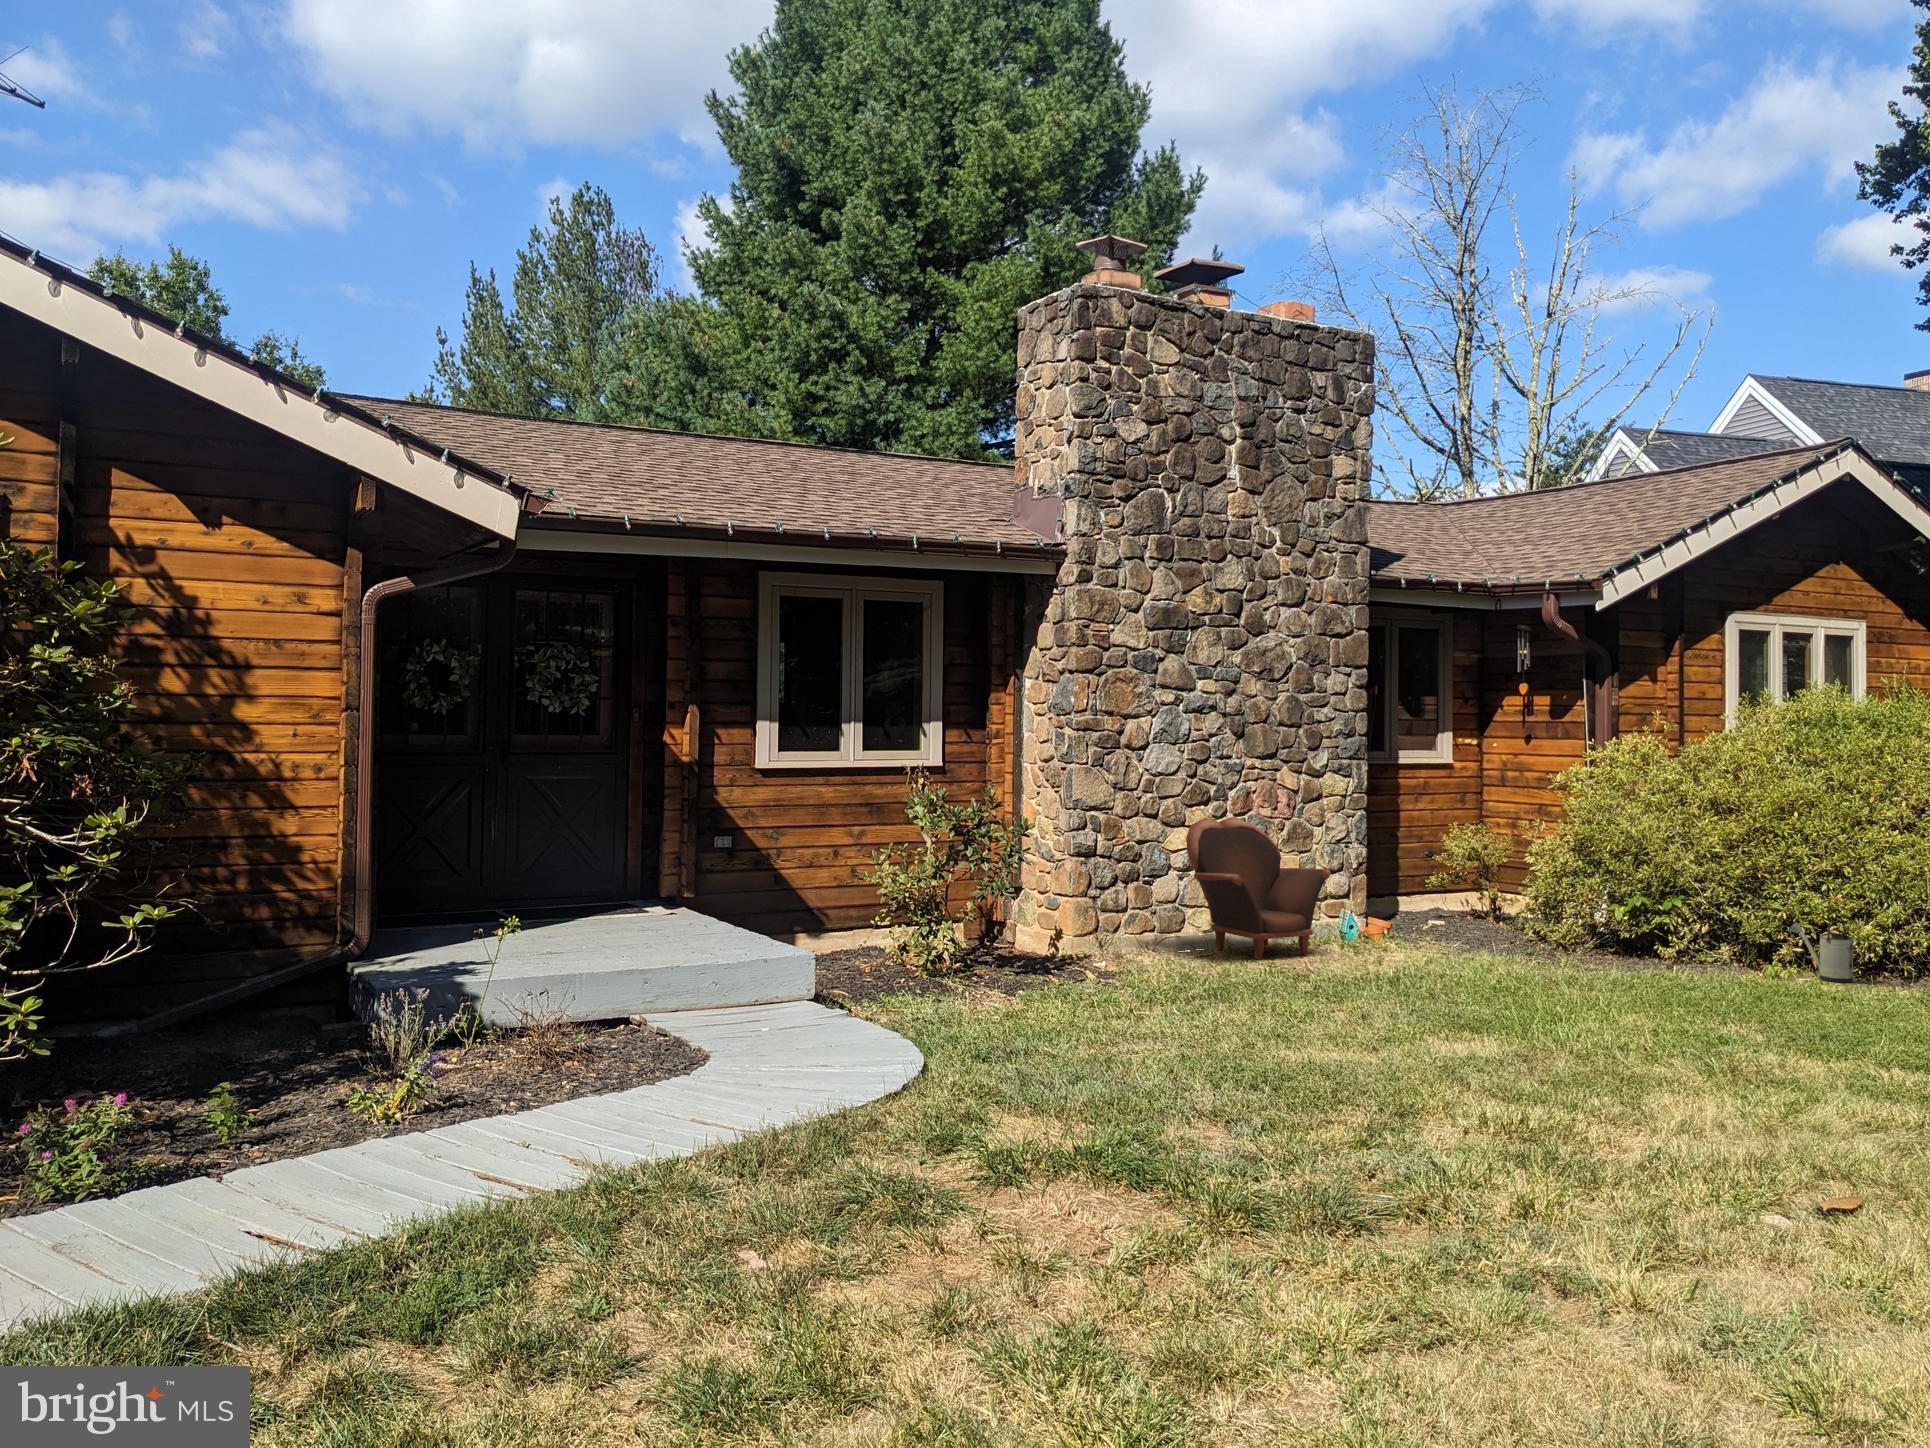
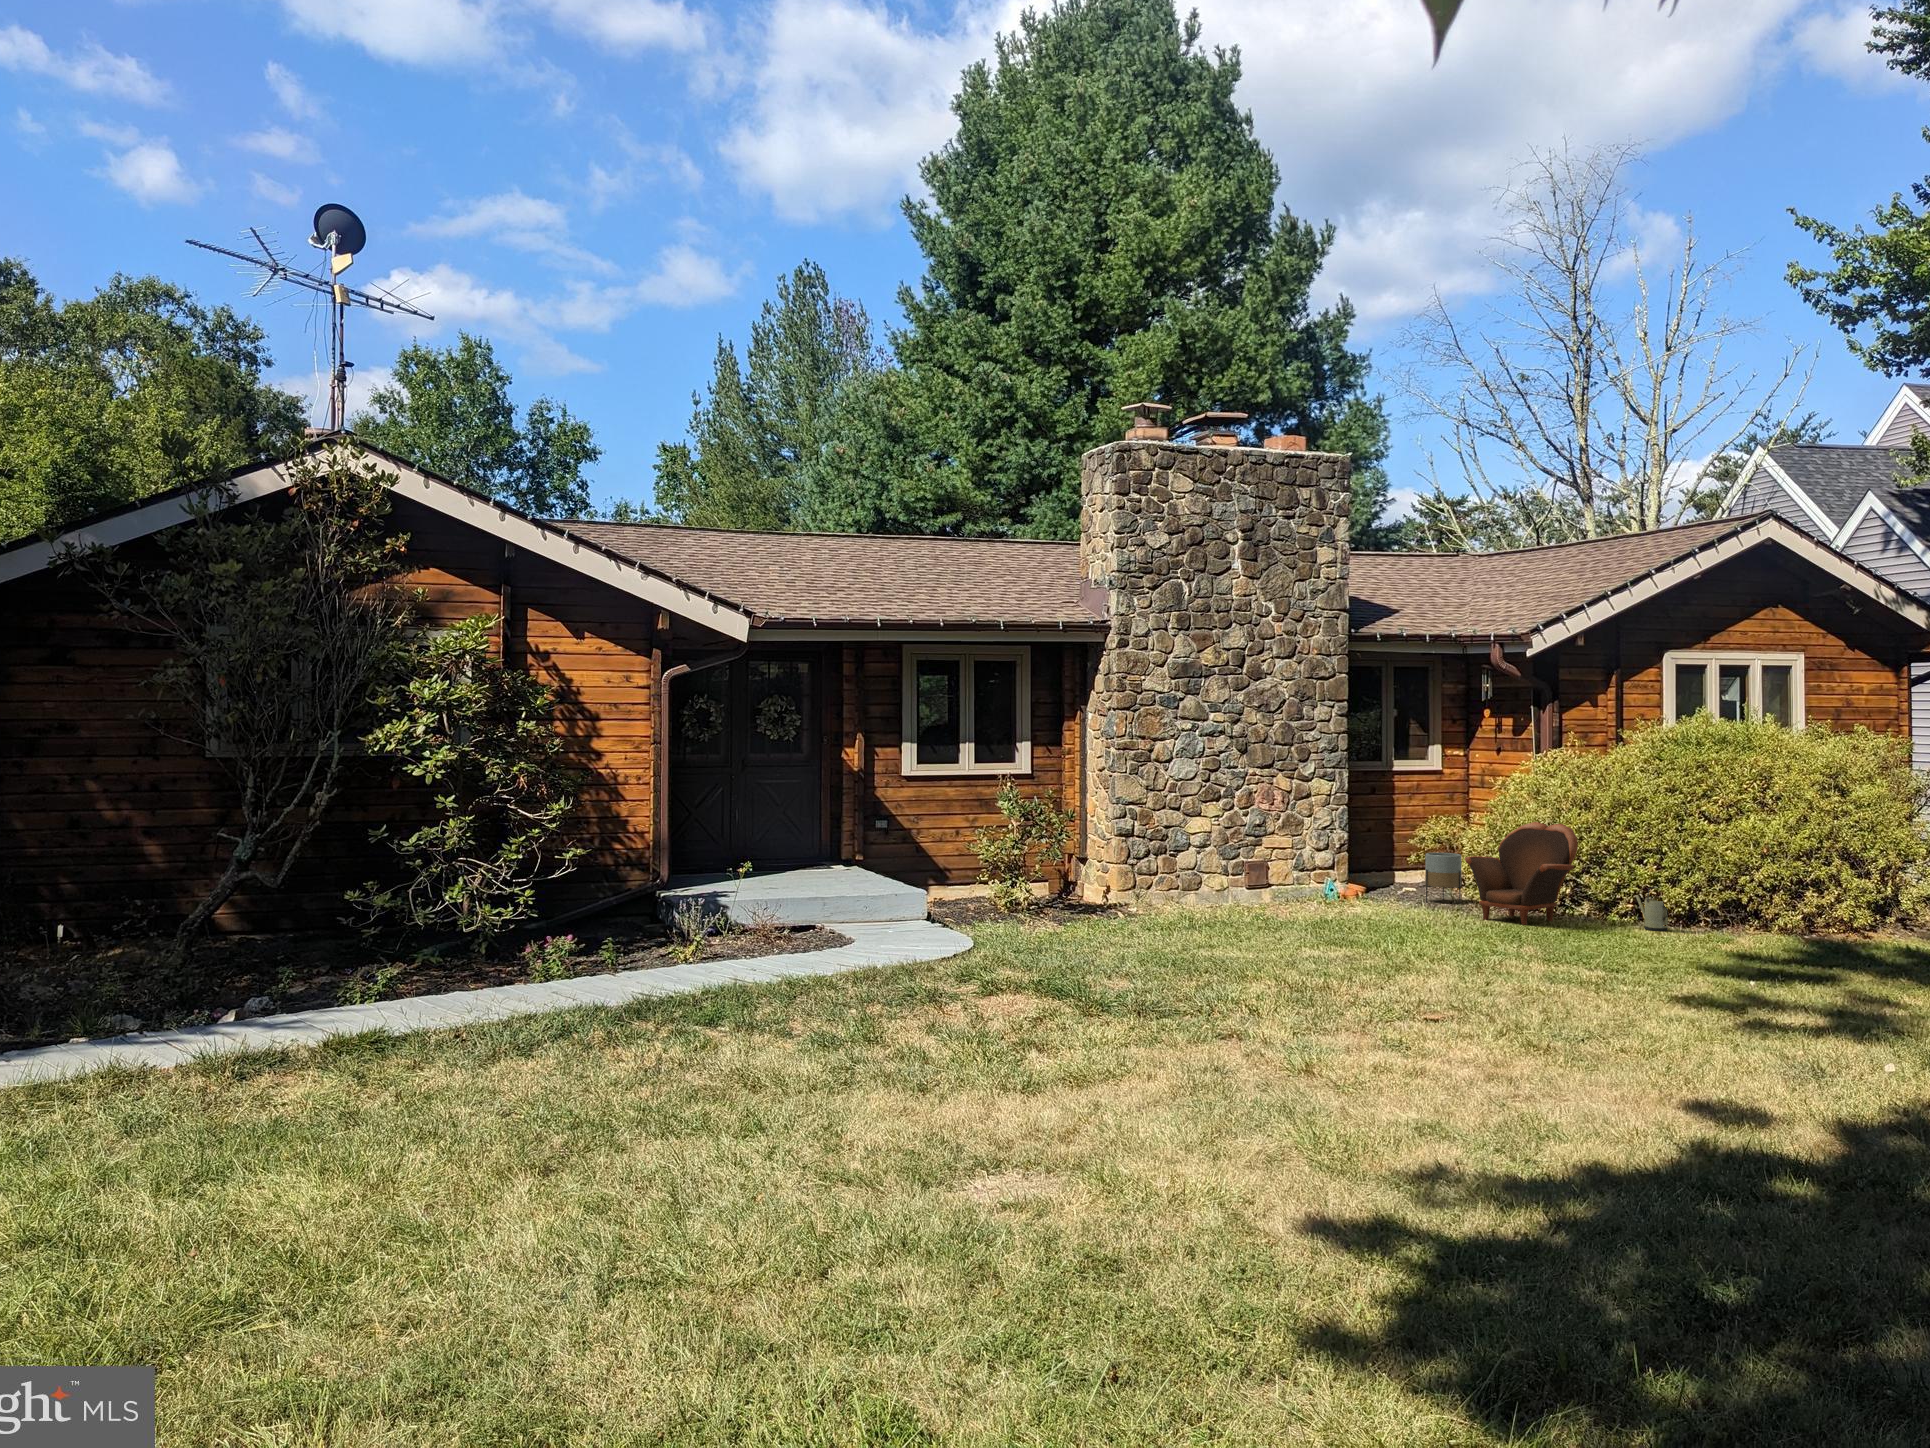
armchair: present [1186,817,1331,959] -> present [1465,822,1578,925]
planter: none [1478,873,1528,943] -> present [1425,853,1462,904]

